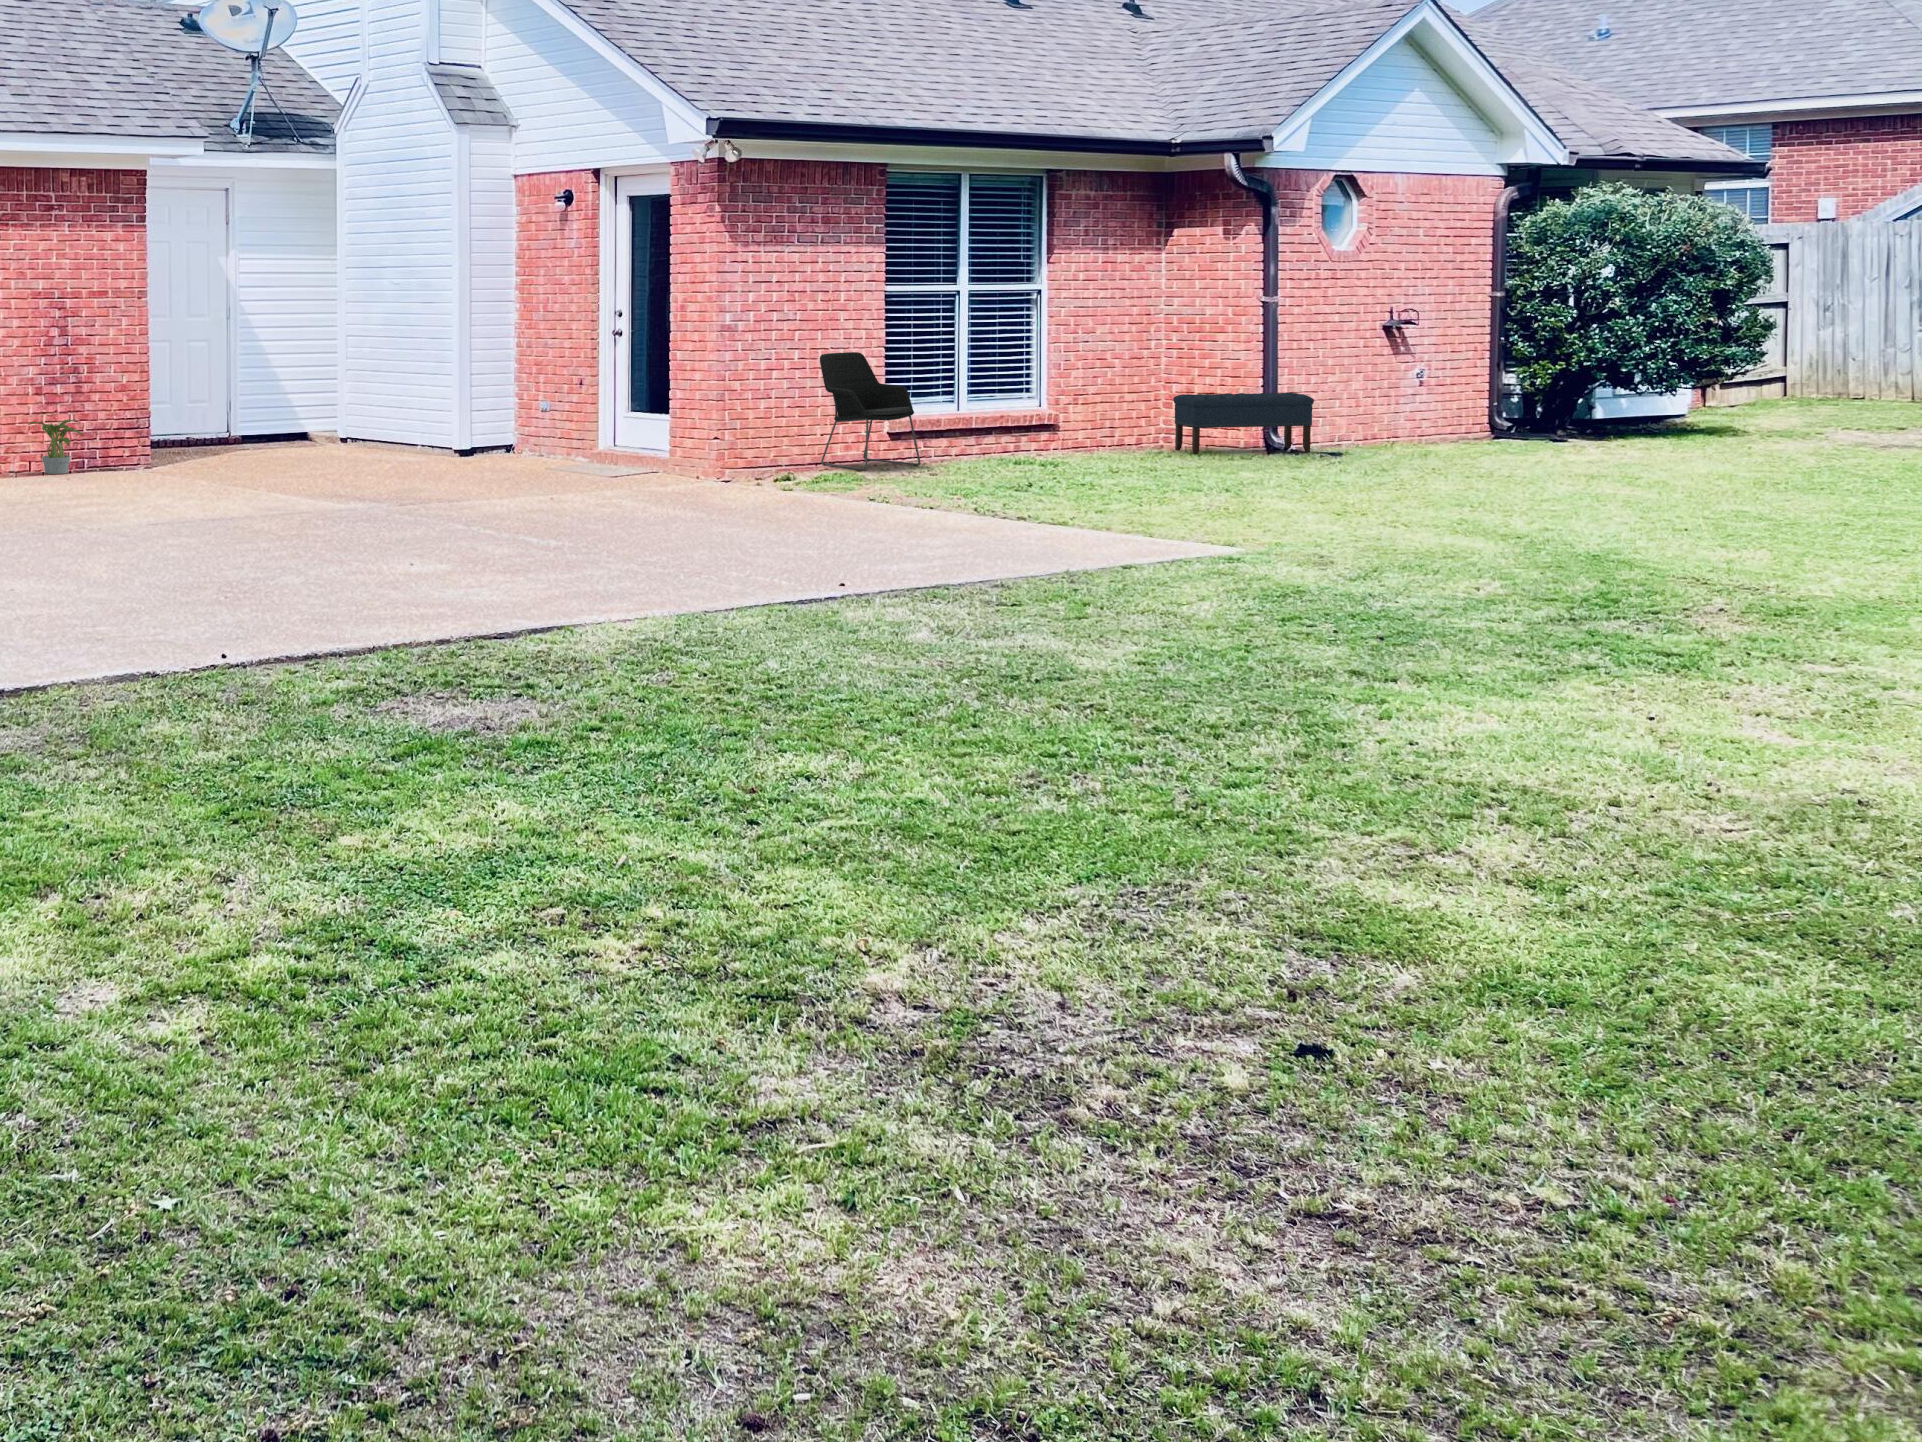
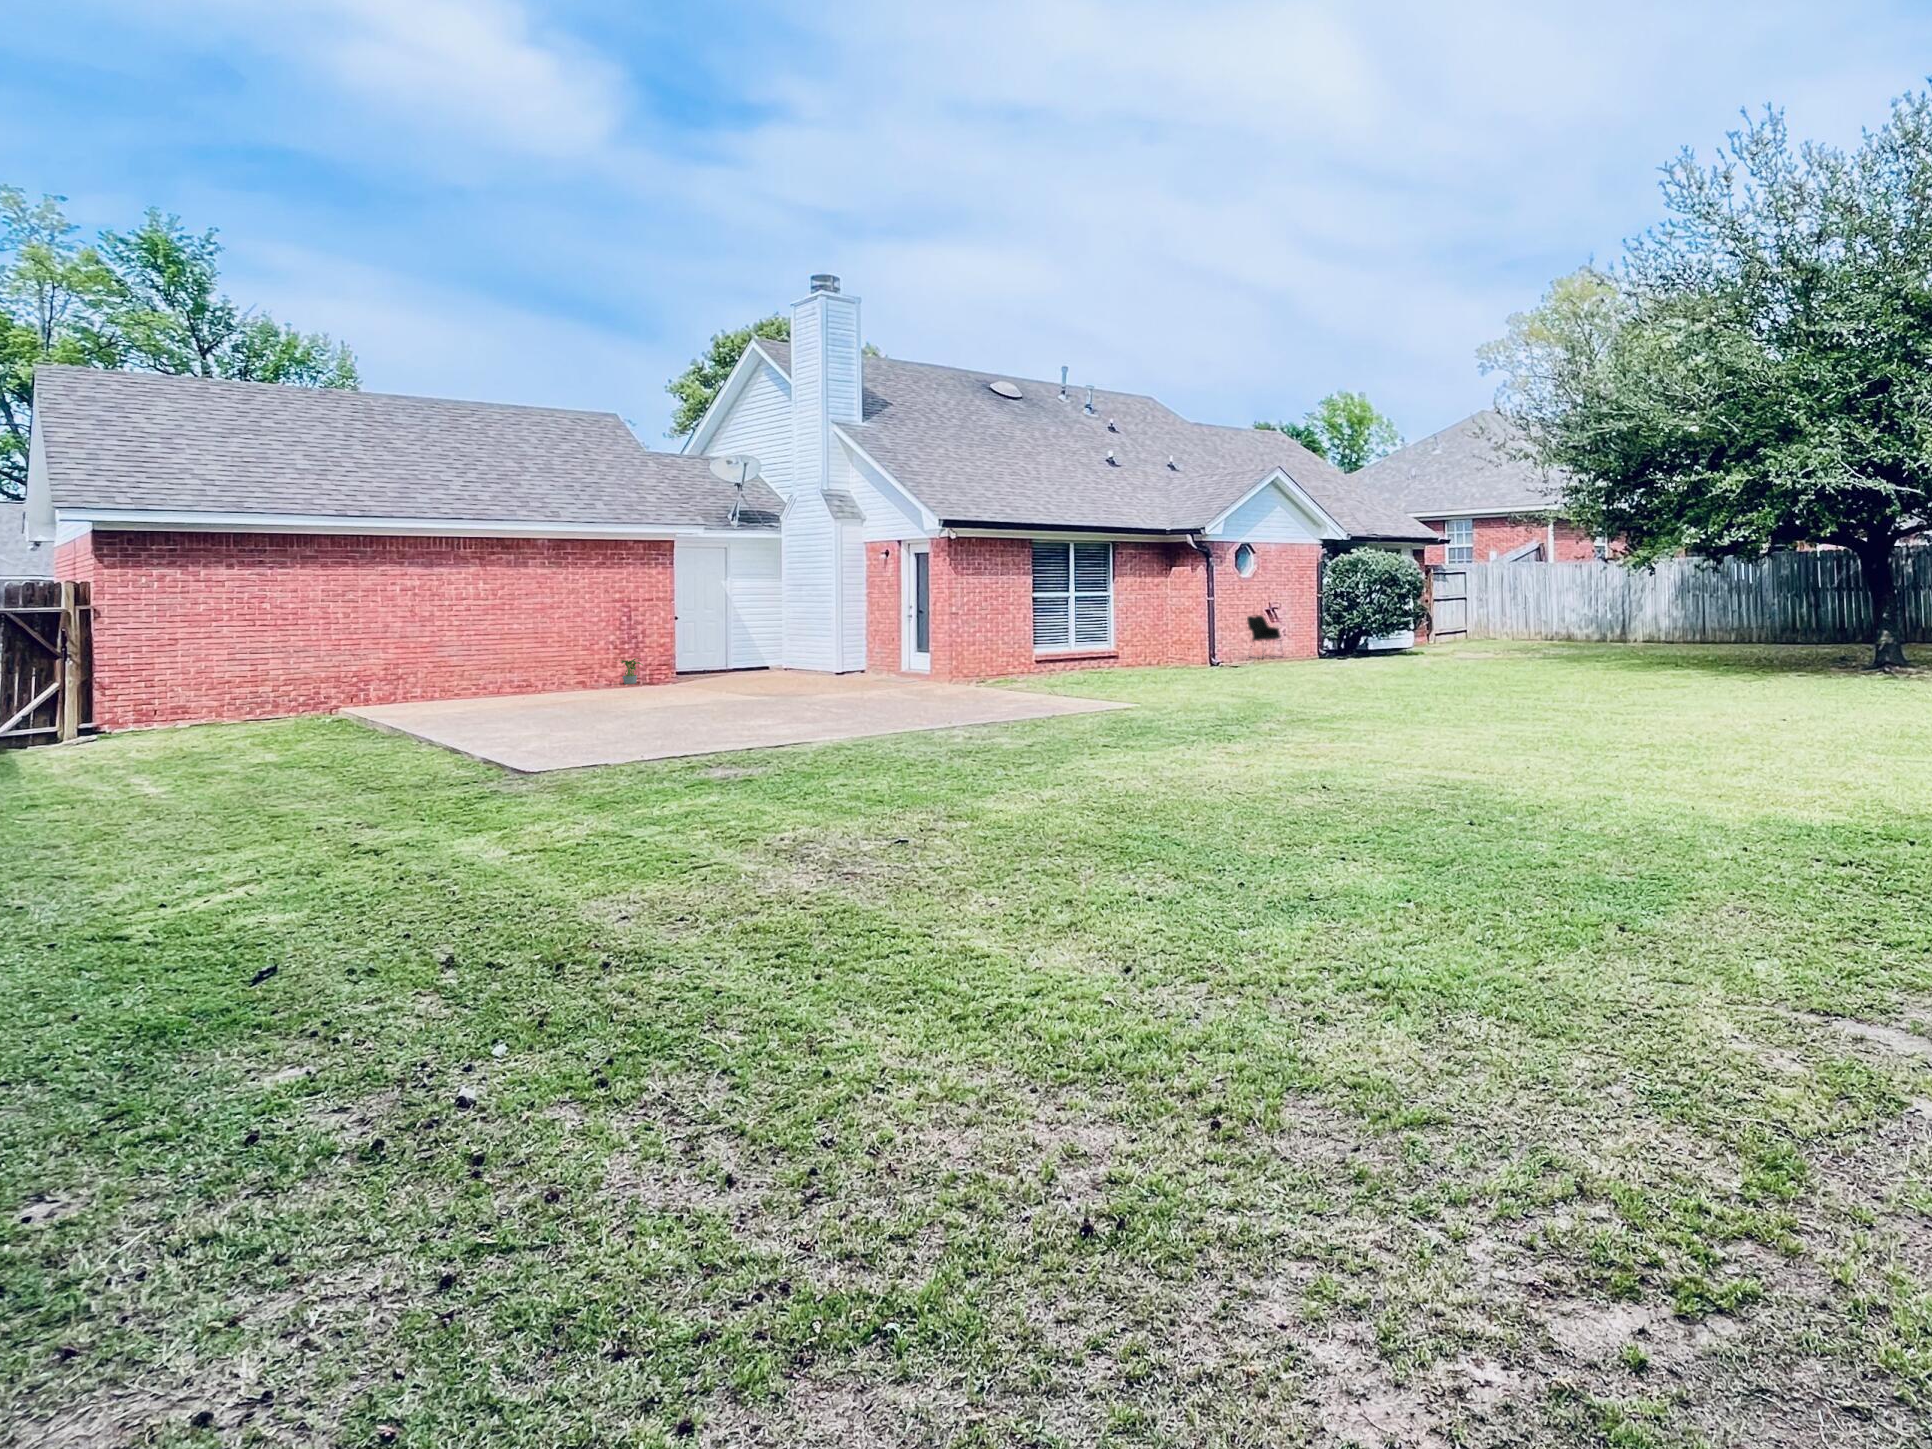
chair: present [820,352,921,471] -> present [1247,615,1281,655]
bench: present [1173,392,1314,454] -> none [1167,636,1223,663]

